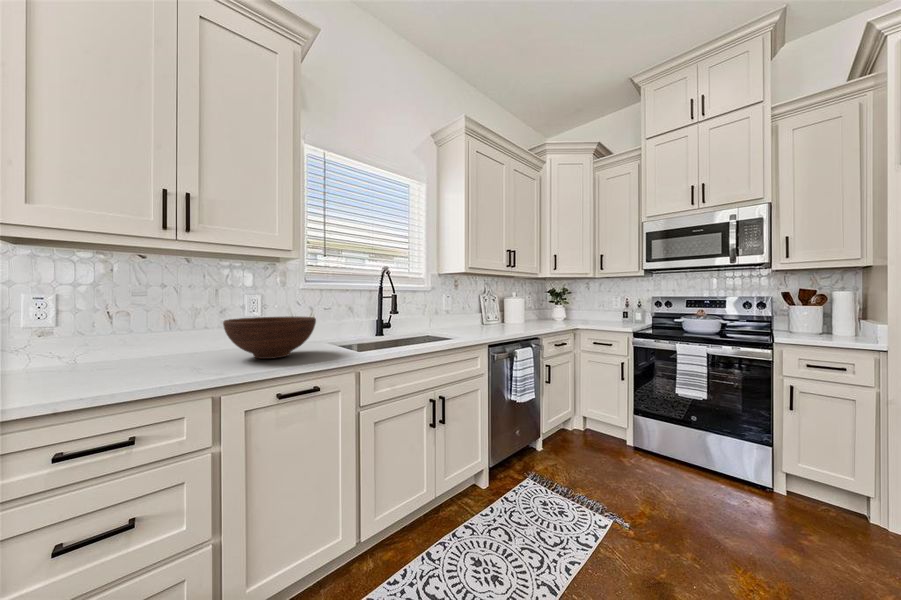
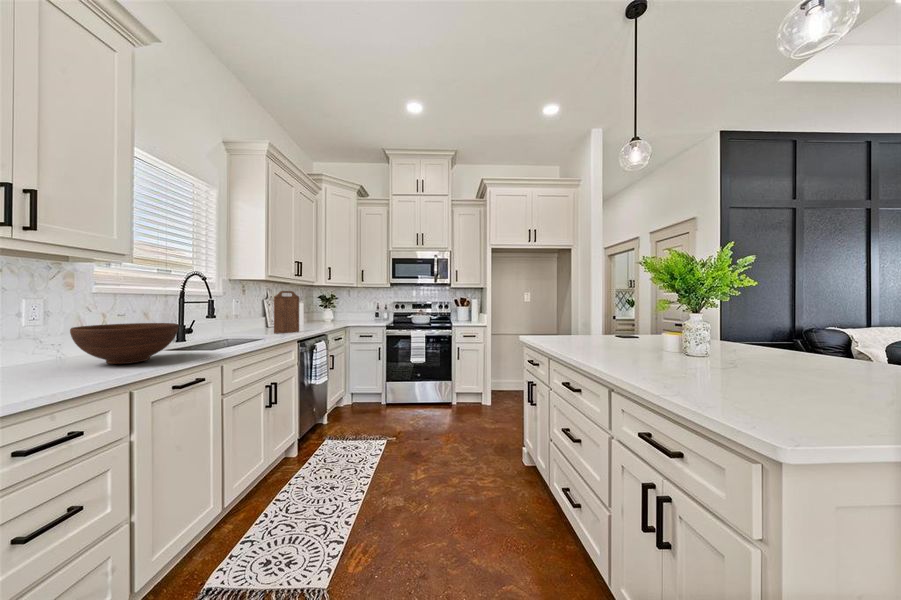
cutting board: none [468,283,497,334] -> present [274,291,299,333]

